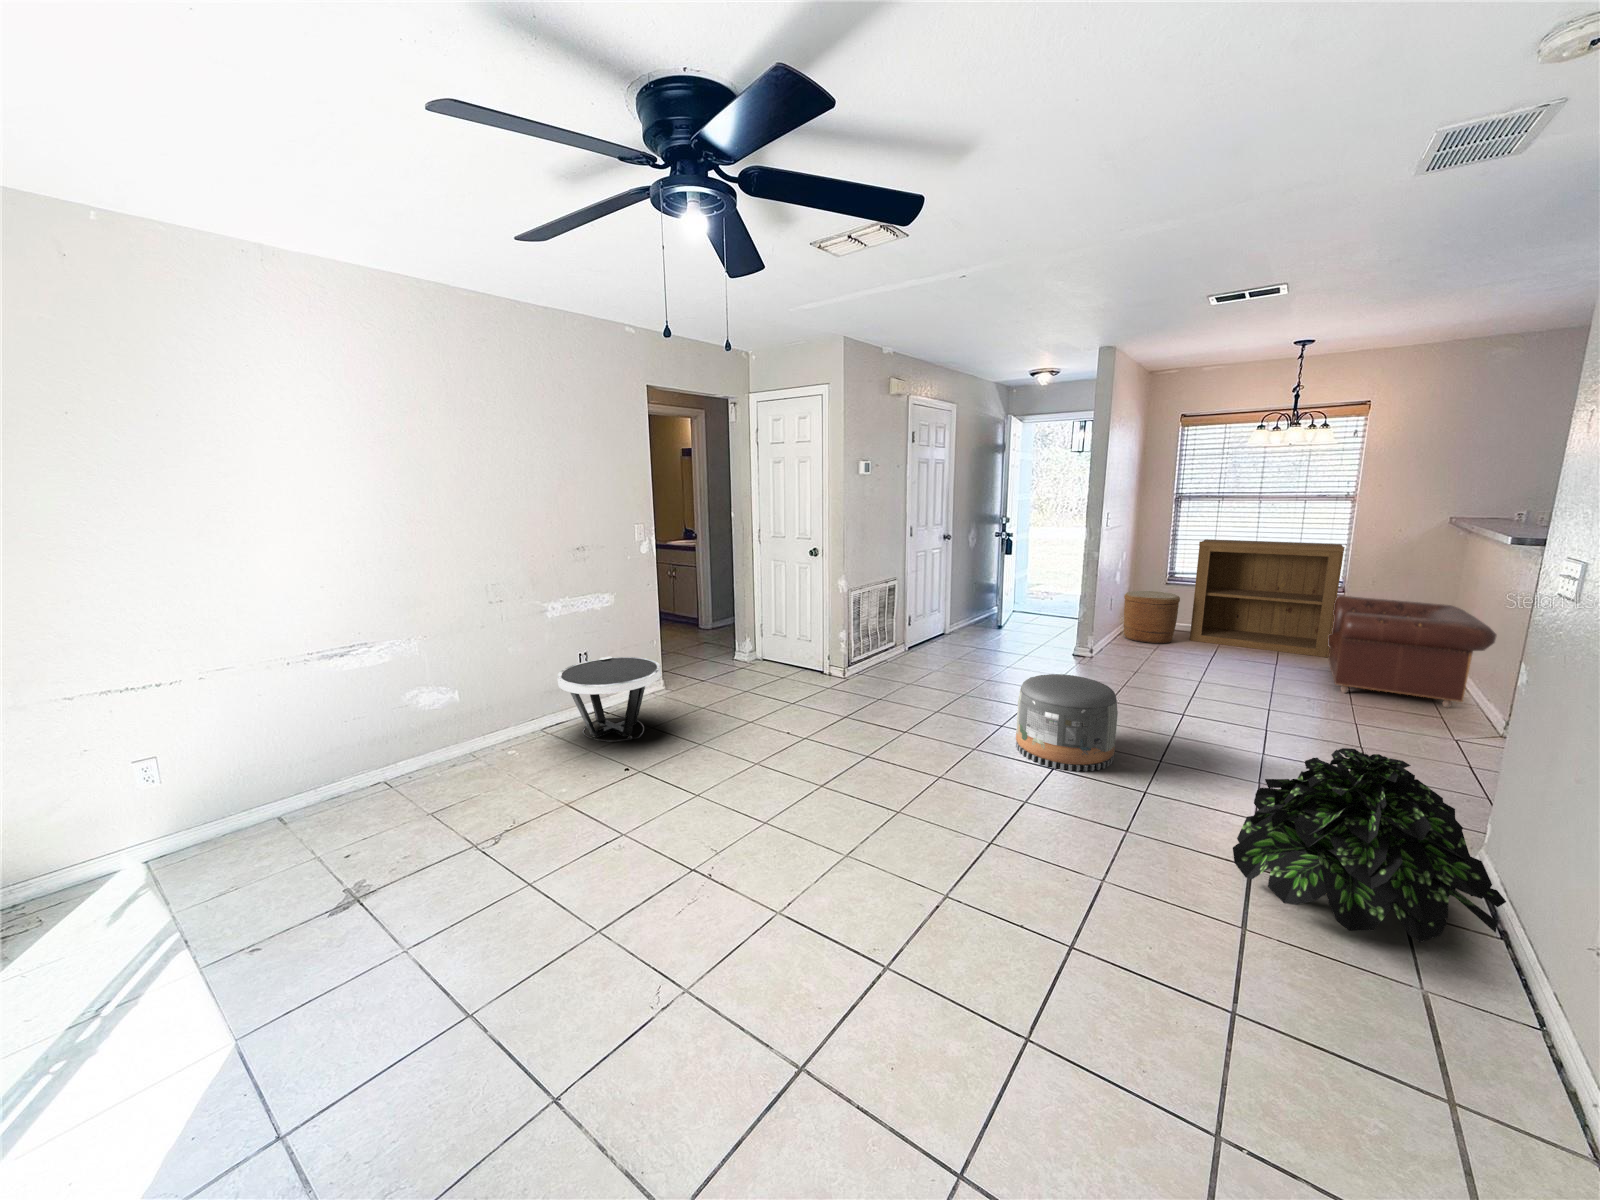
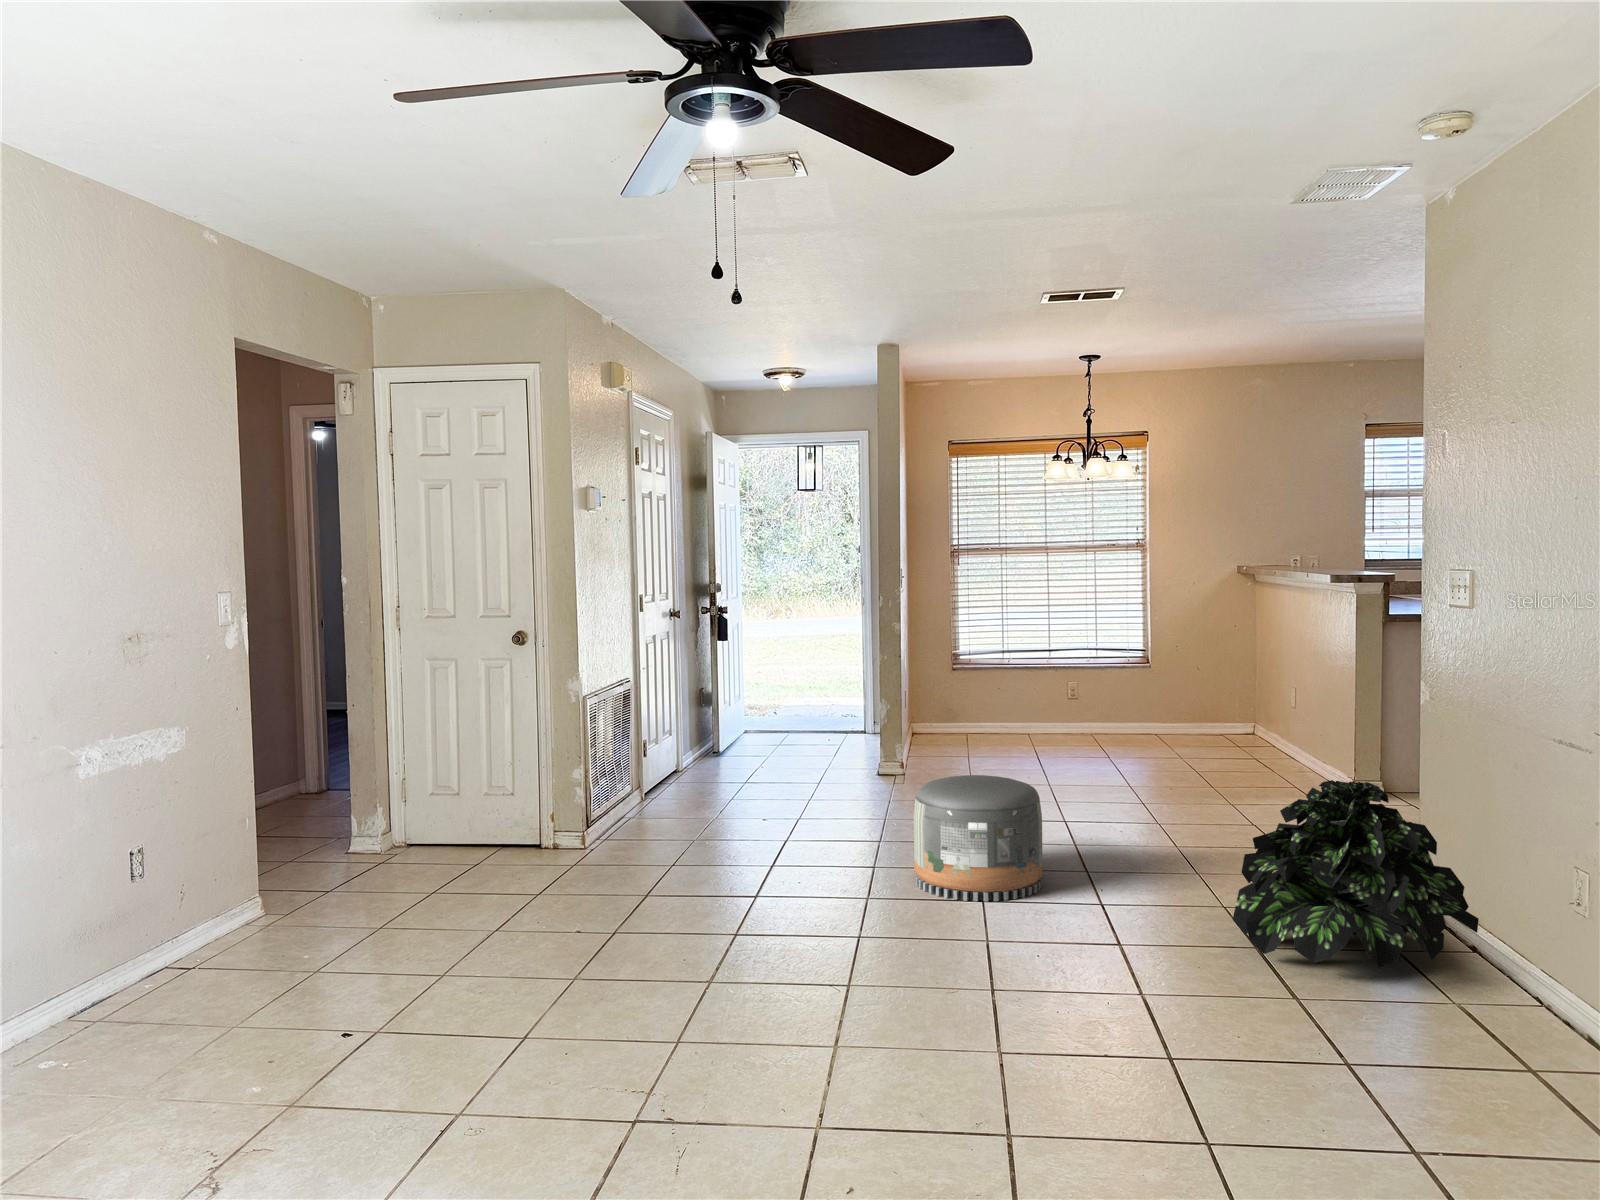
bookshelf: present [1190,539,1345,657] -> none [995,603,1150,744]
woven basket: present [1124,591,1180,644] -> none [917,679,985,751]
armchair: present [1328,596,1497,708] -> none [1154,663,1315,776]
side table: present [558,657,661,742] -> none [110,845,333,1016]

